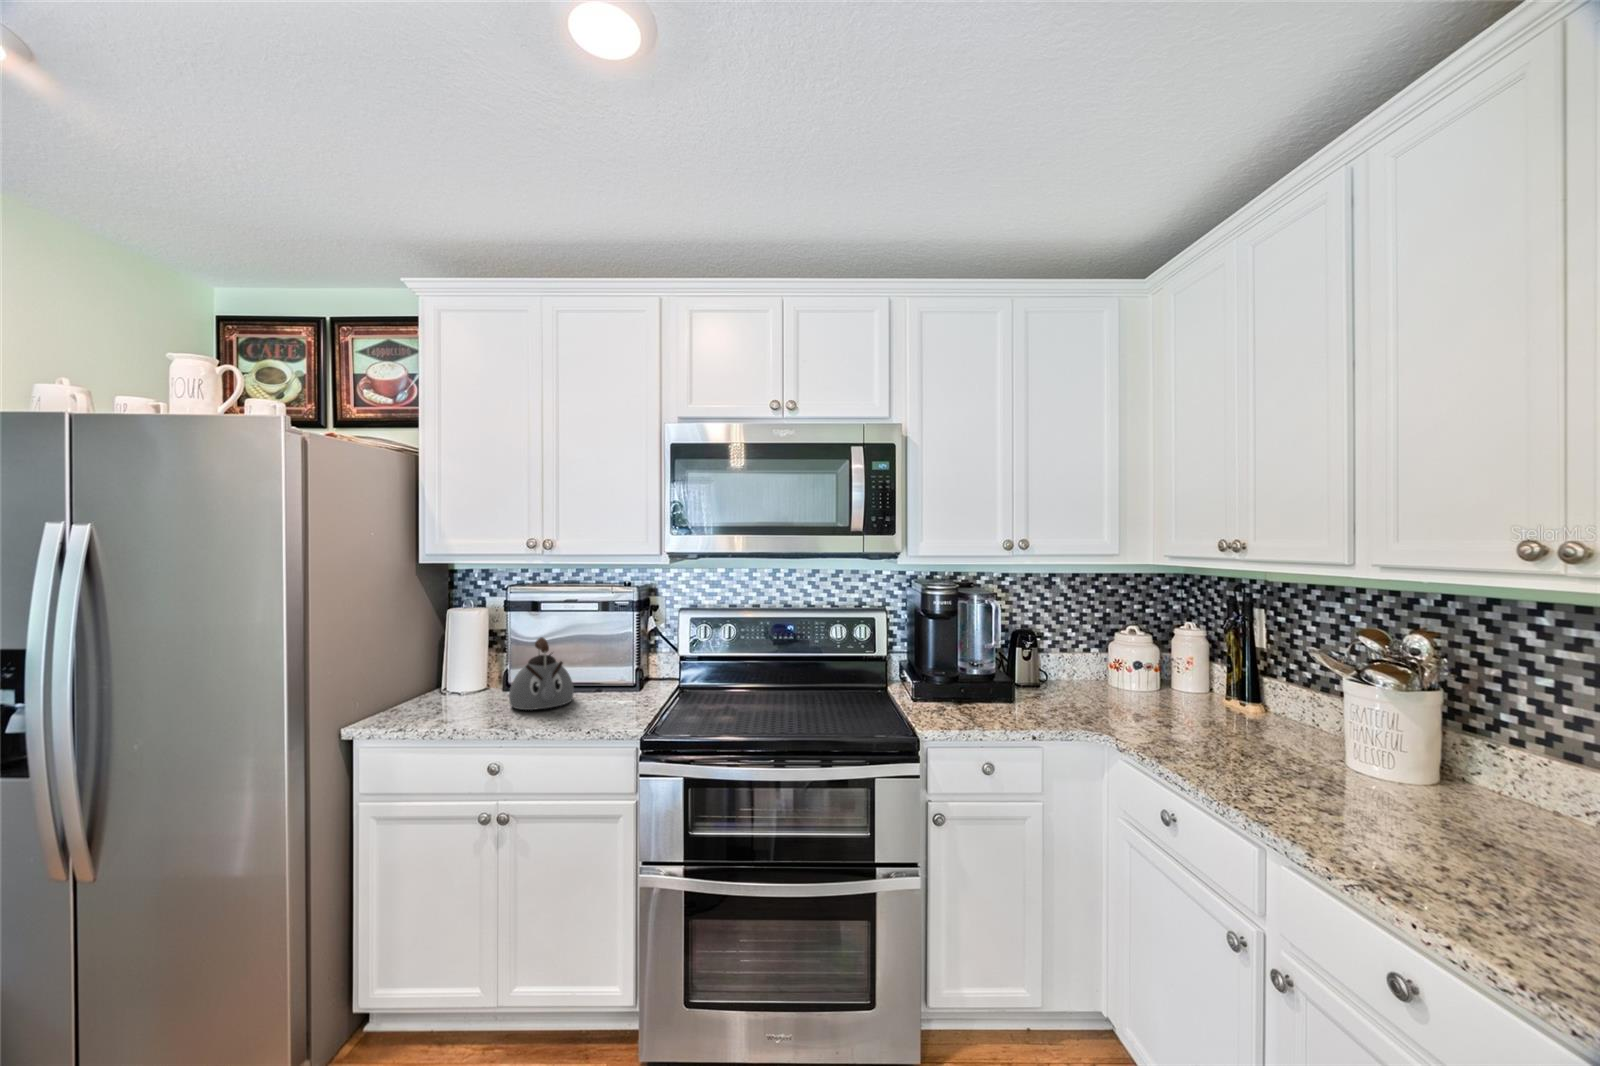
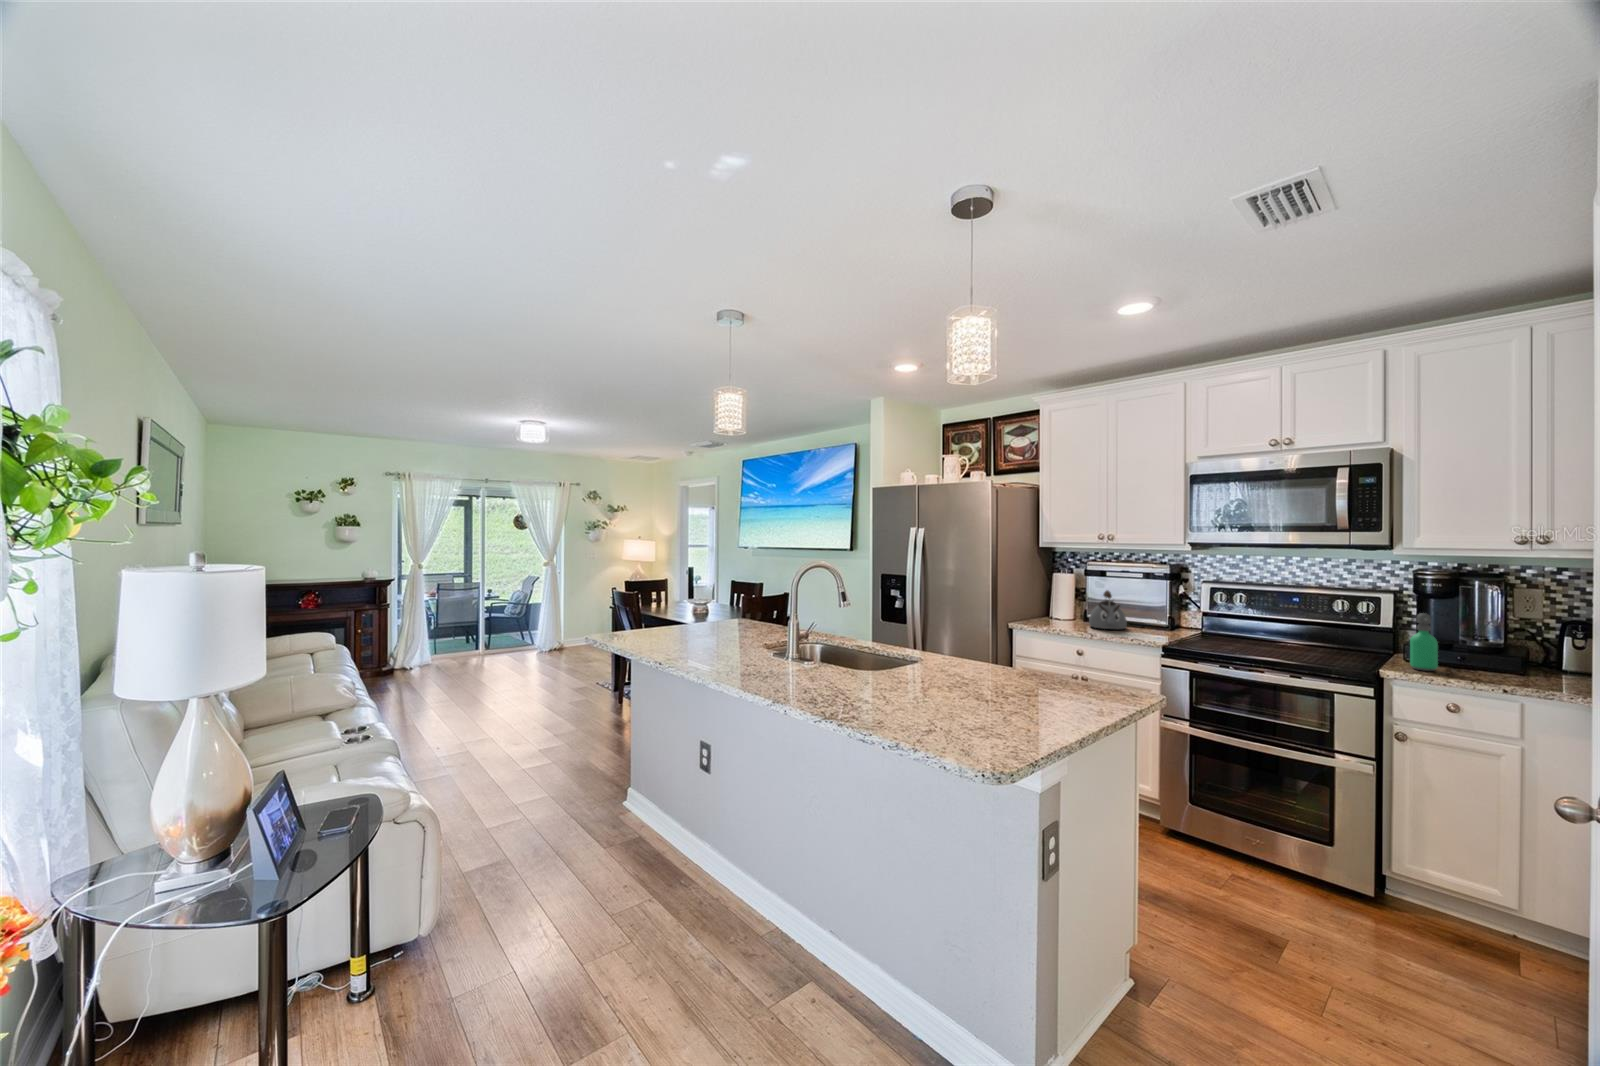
soap dispenser: none [926,640,952,716] -> present [1410,613,1438,671]

